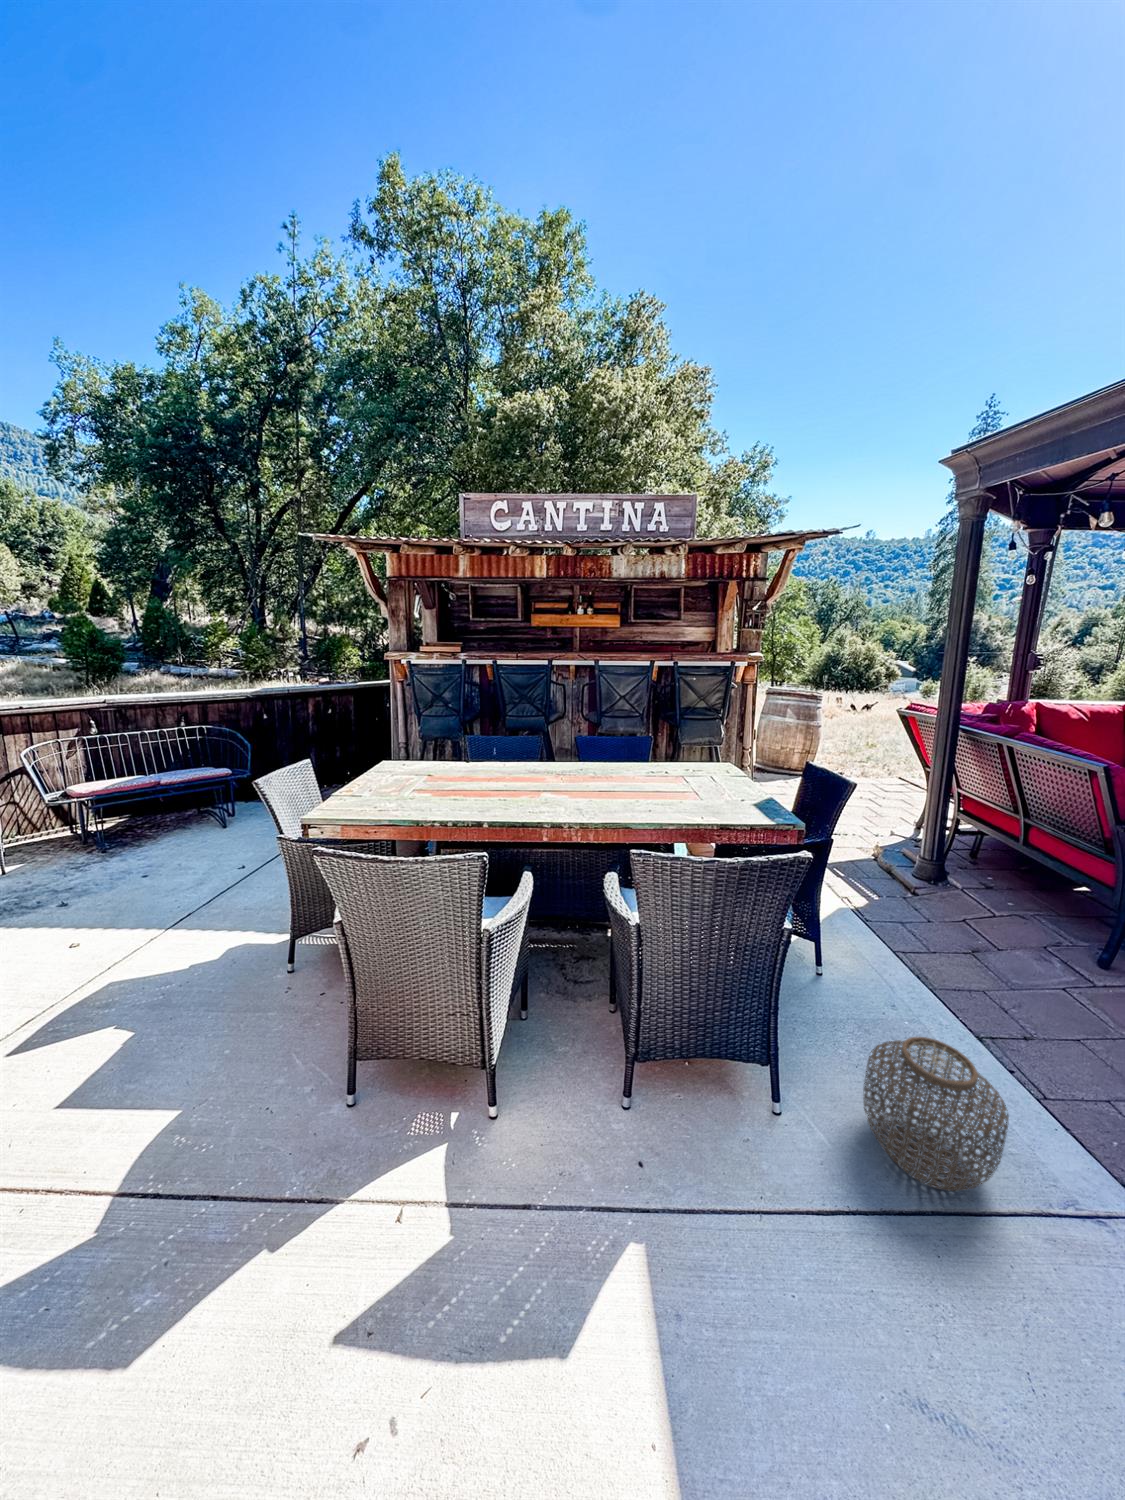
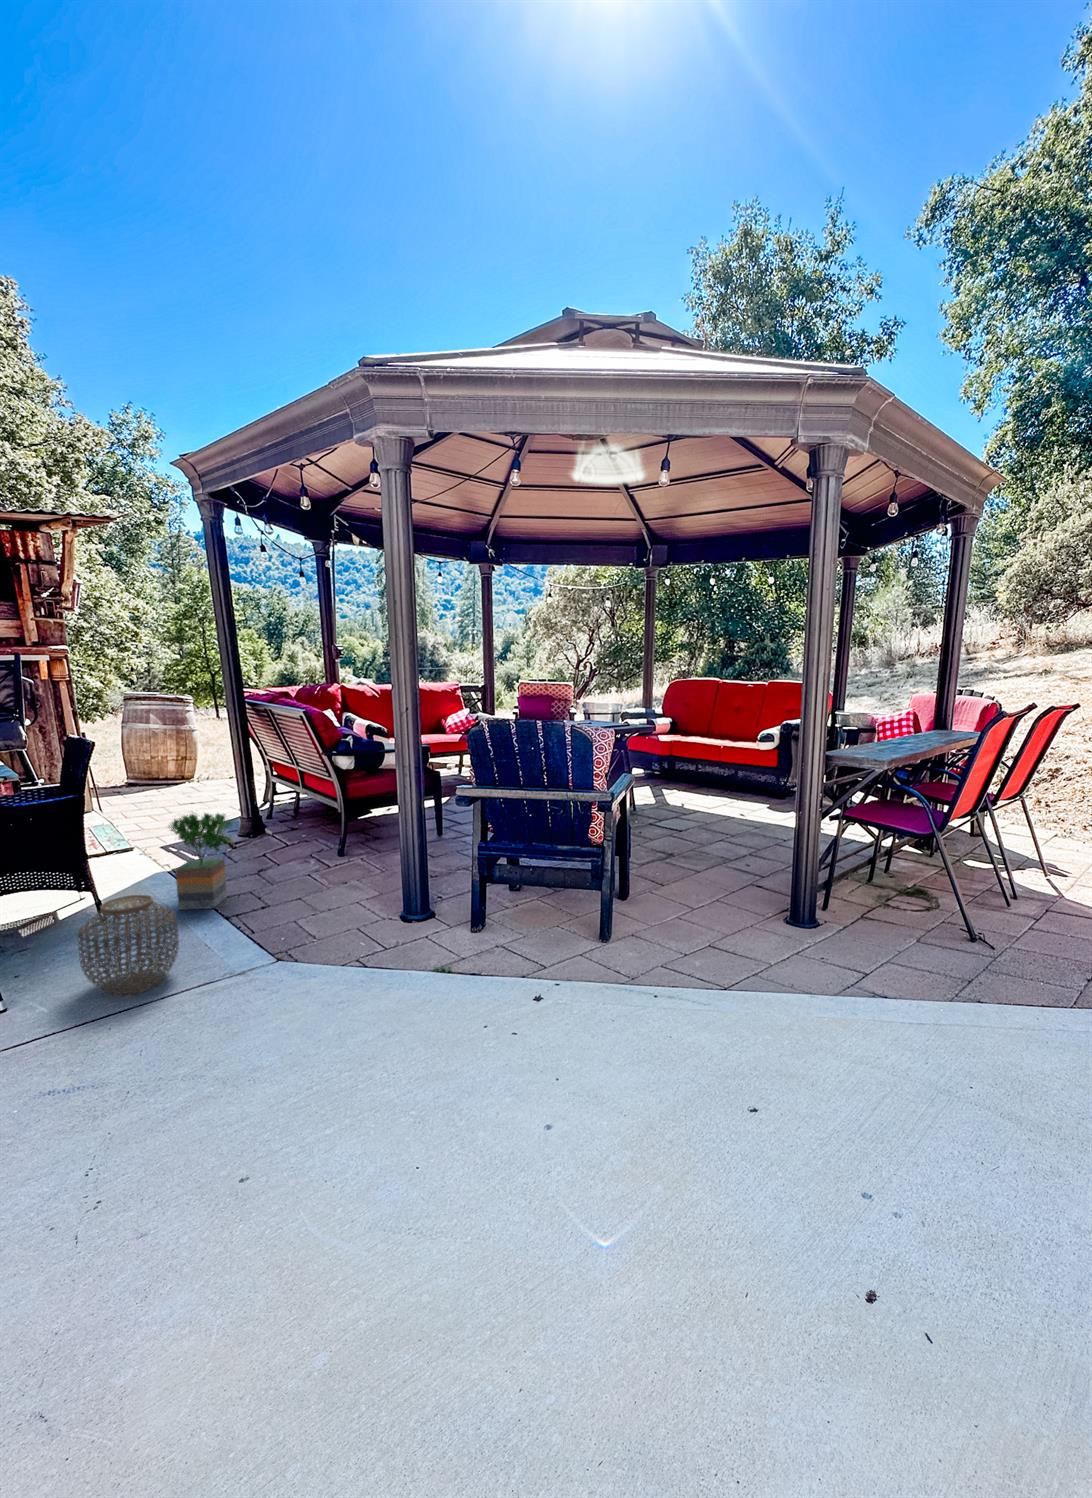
potted tree: none [897,880,991,1010] -> present [170,813,234,910]

